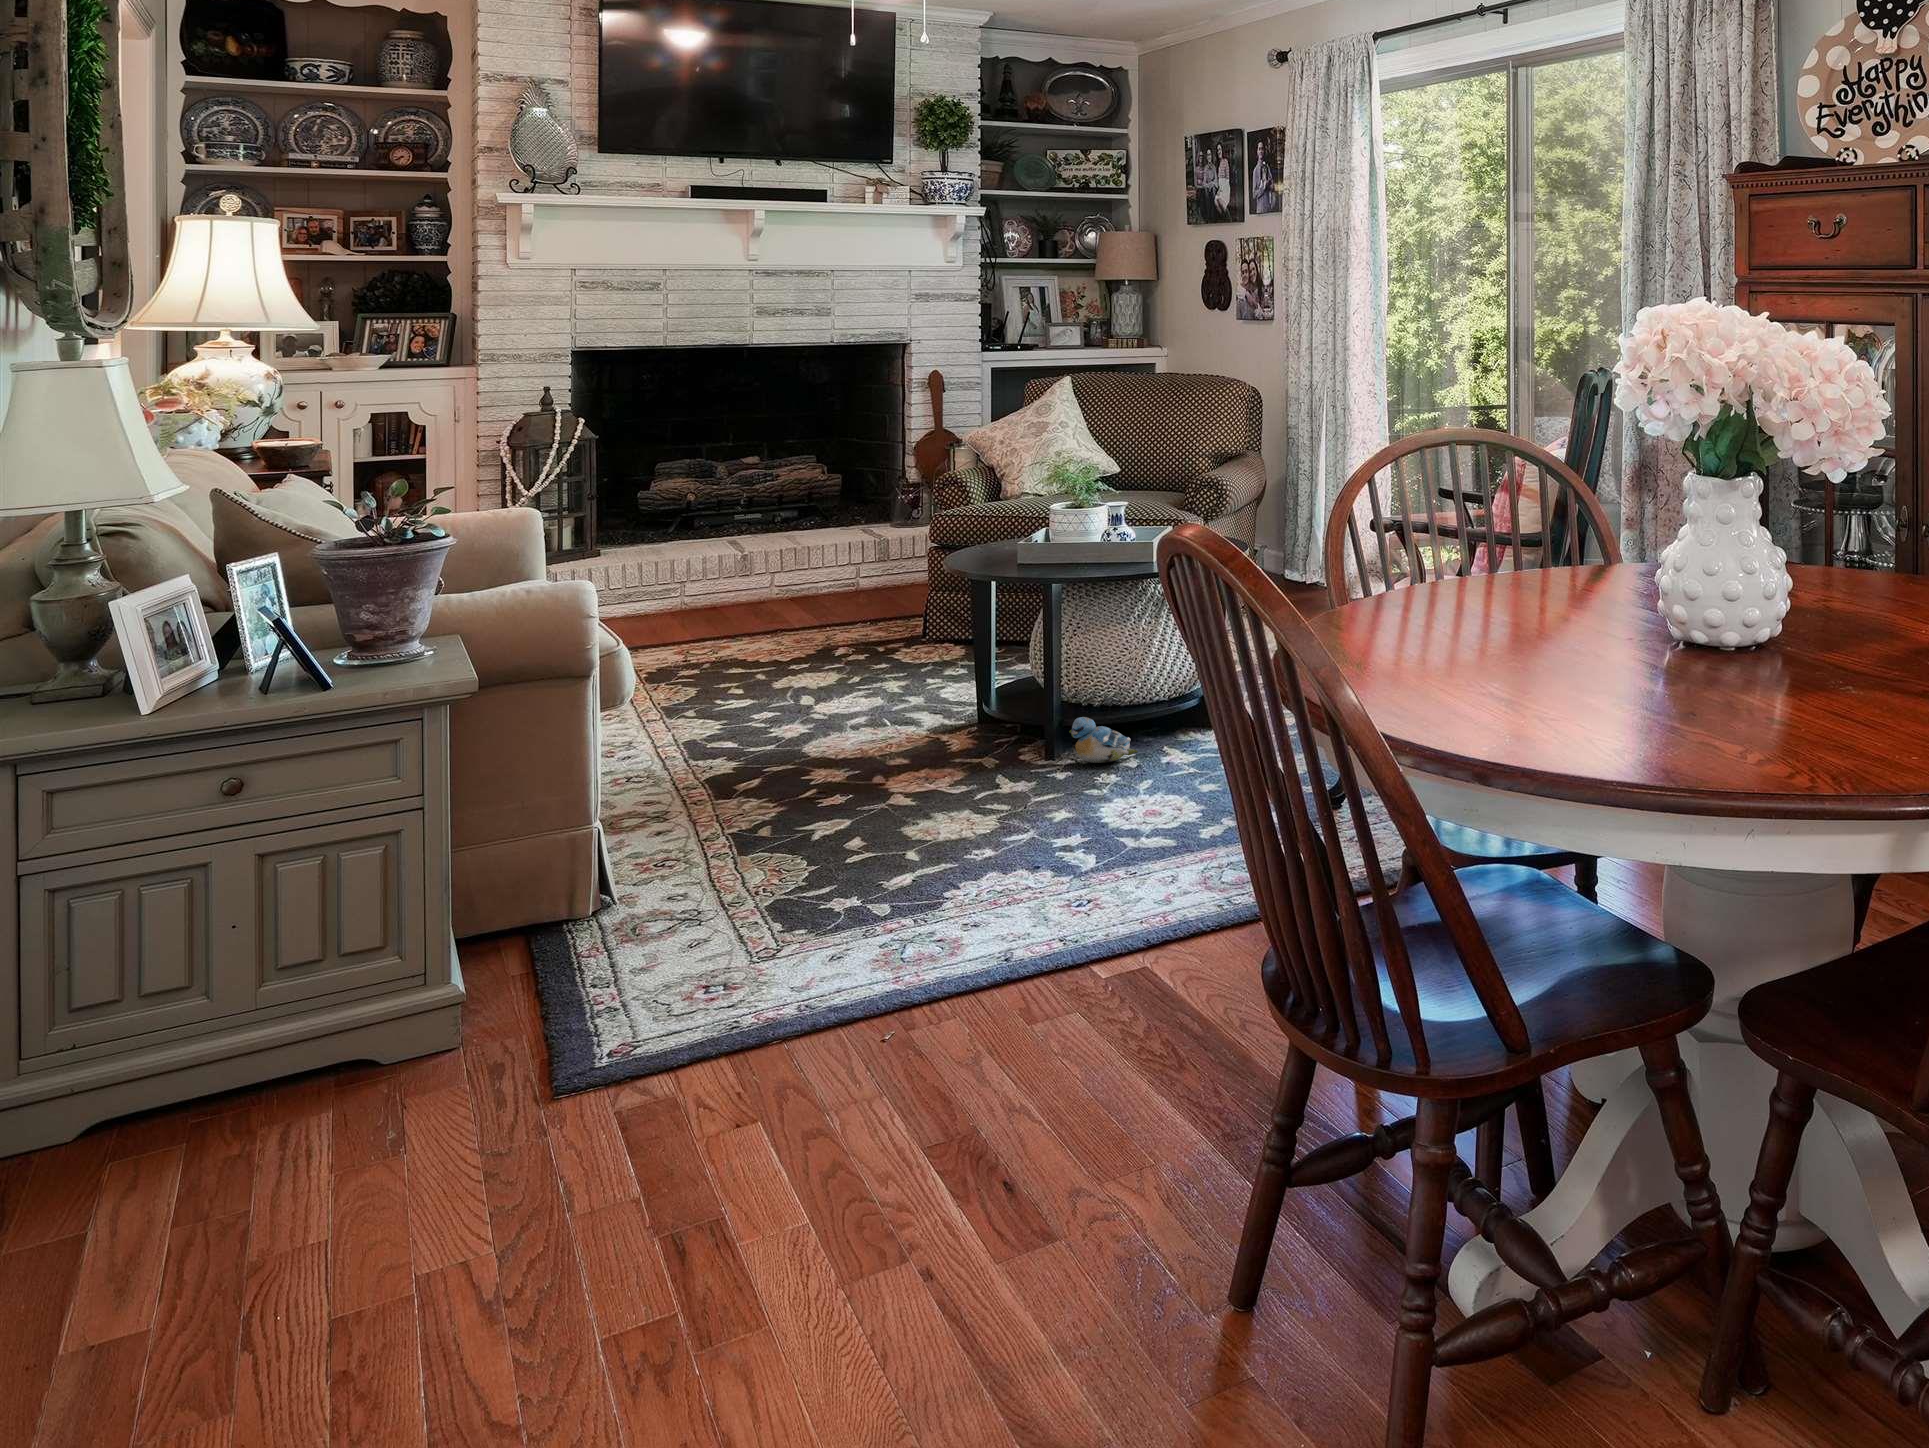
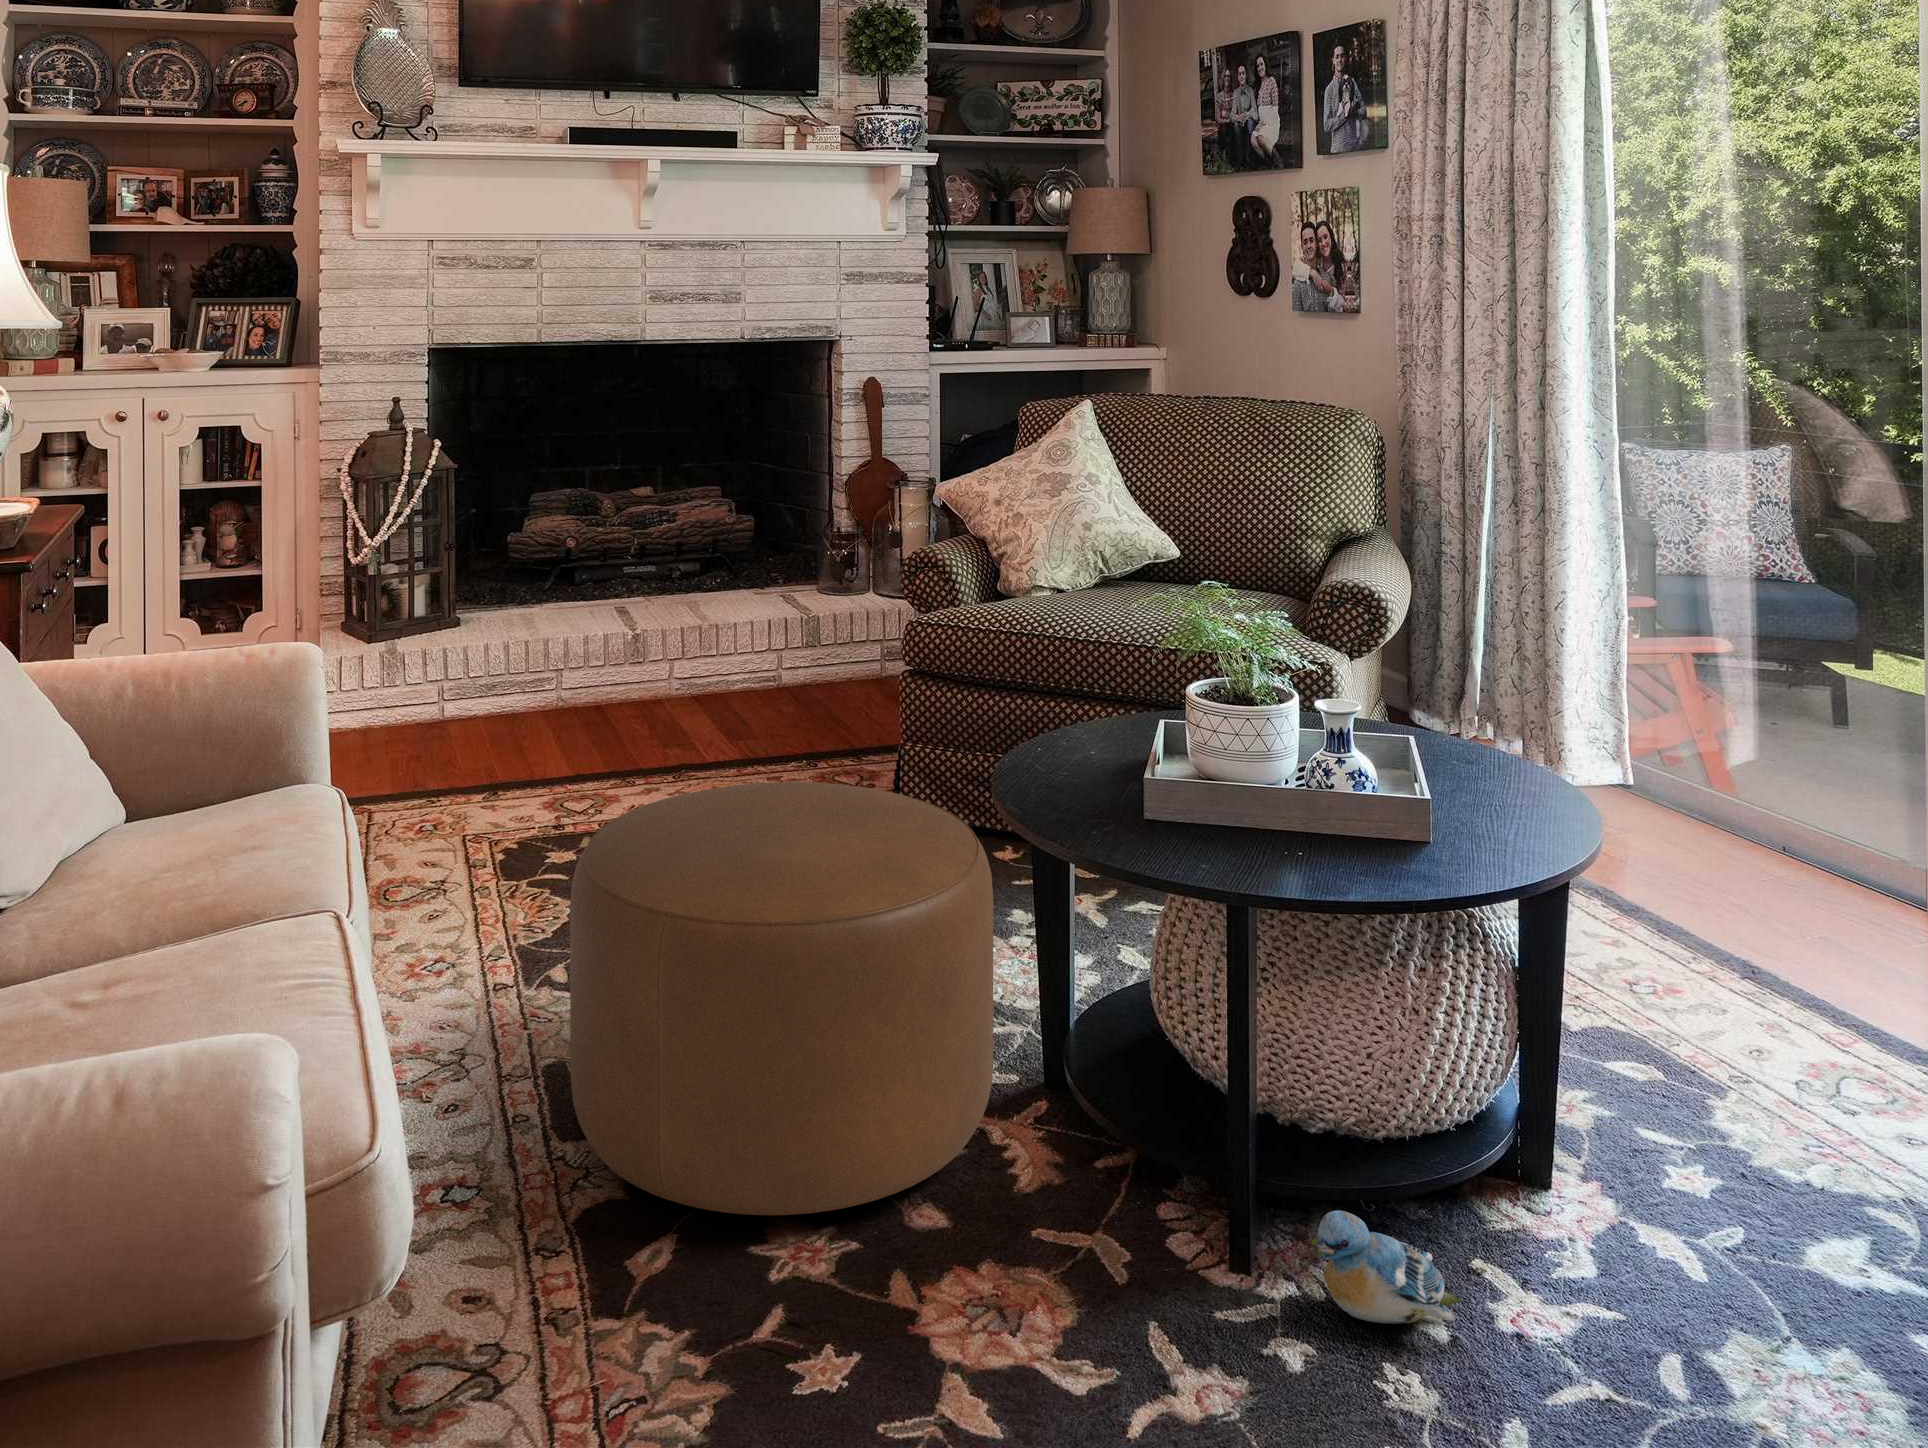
ottoman: none [696,576,938,759] -> present [570,782,993,1215]

